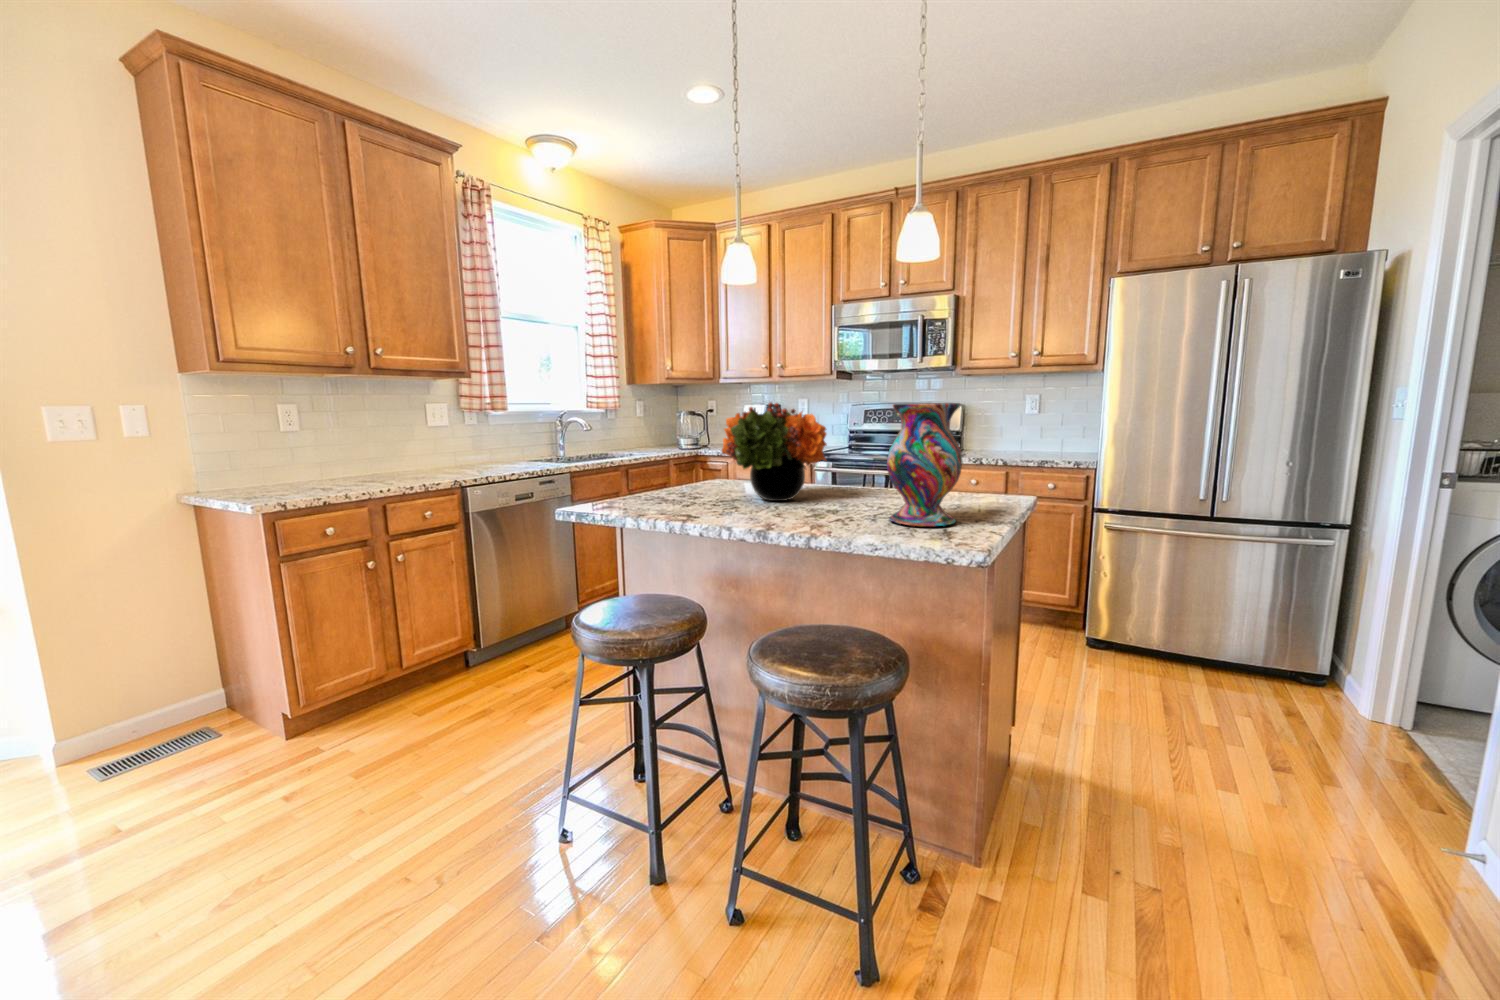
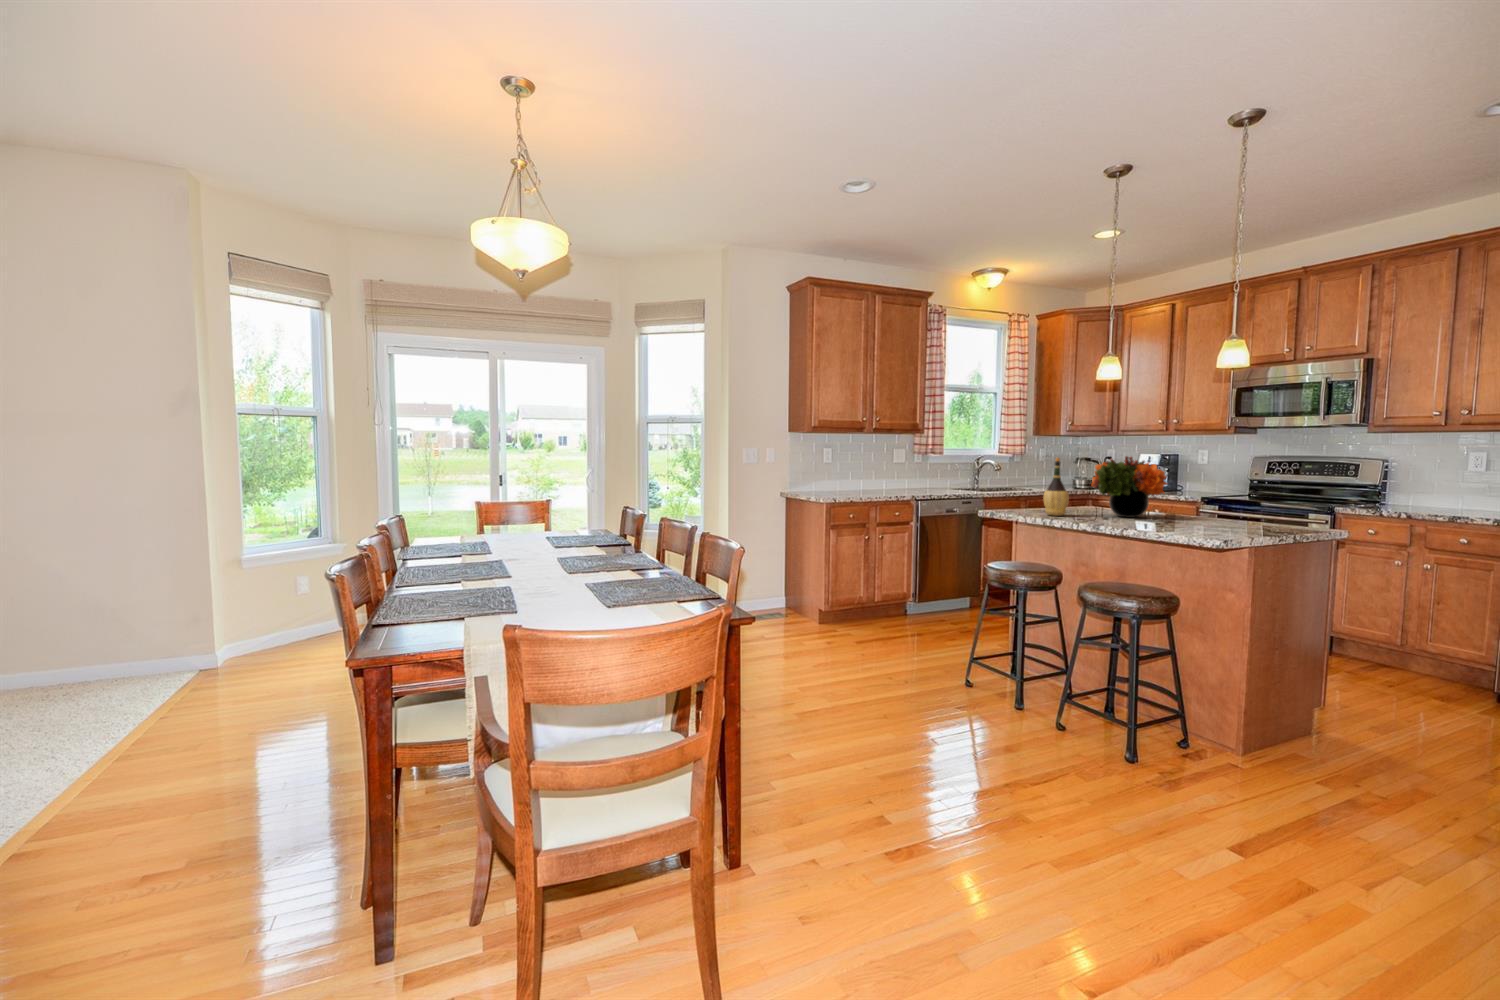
vase: present [887,403,962,526] -> none [1189,460,1241,531]
wine bottle: none [652,407,694,511] -> present [1043,458,1069,516]

